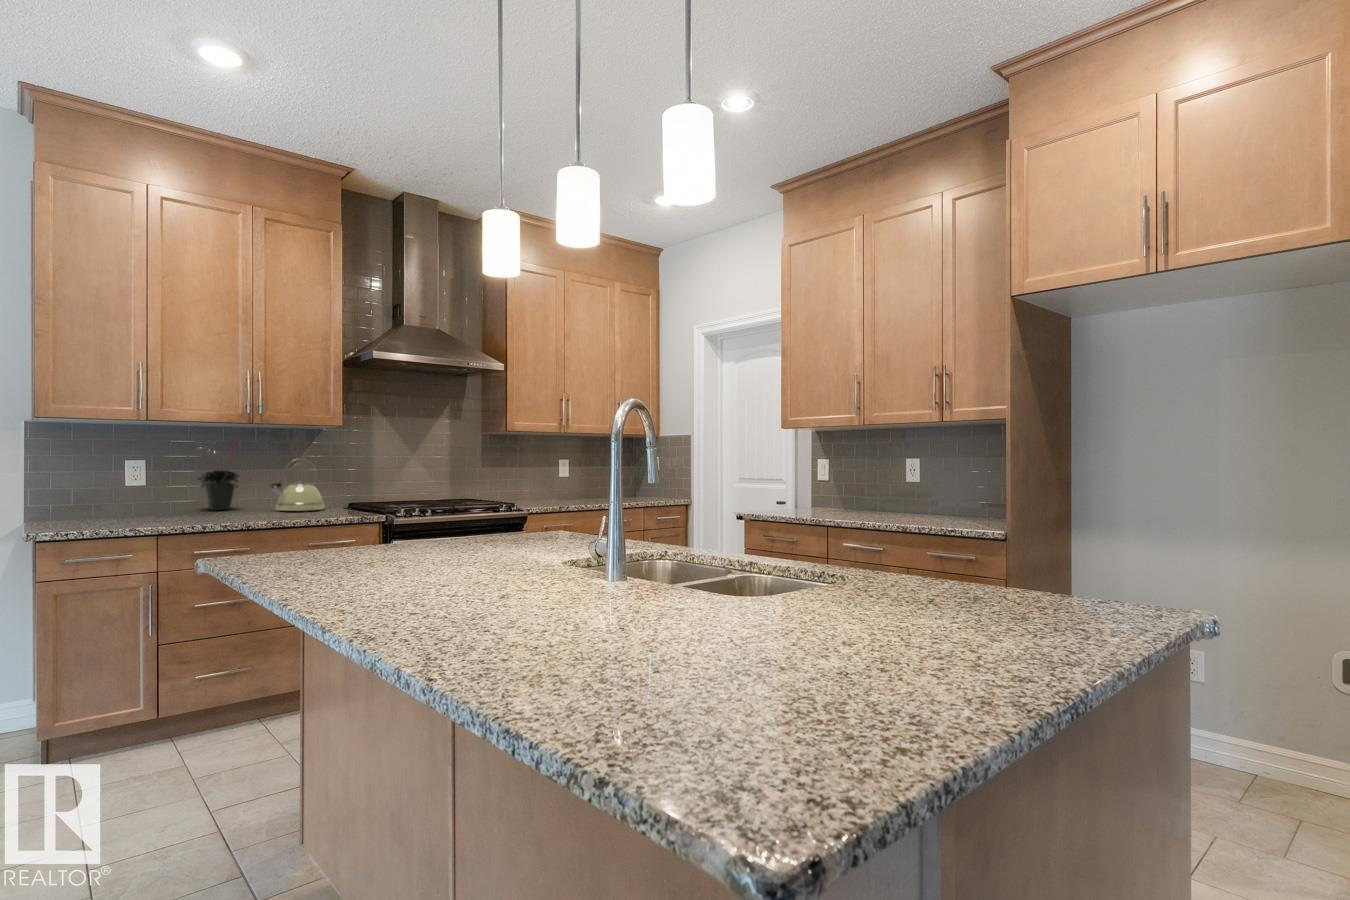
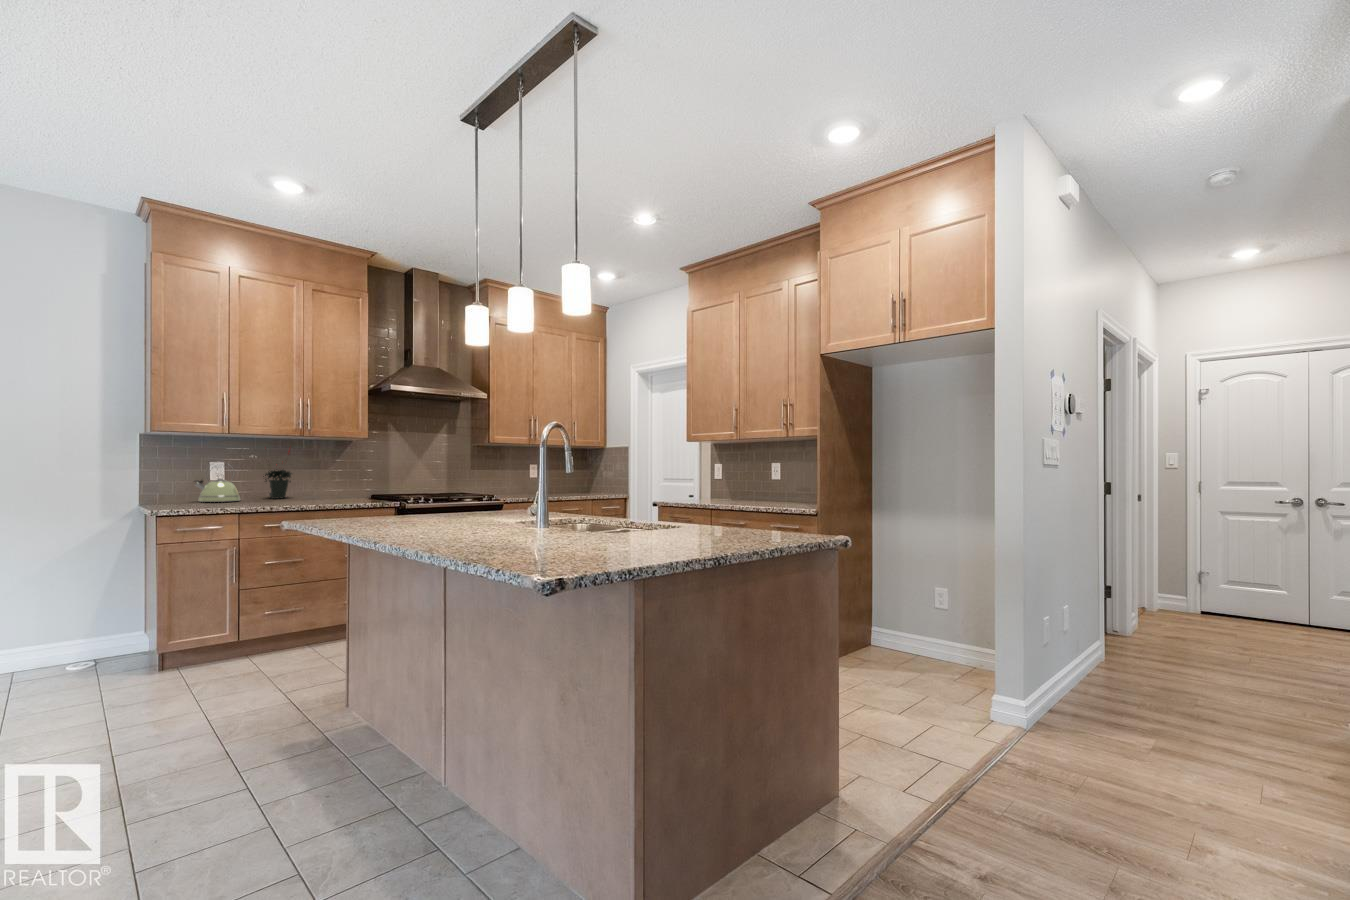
kettle: present [270,459,324,511] -> present [194,464,240,502]

